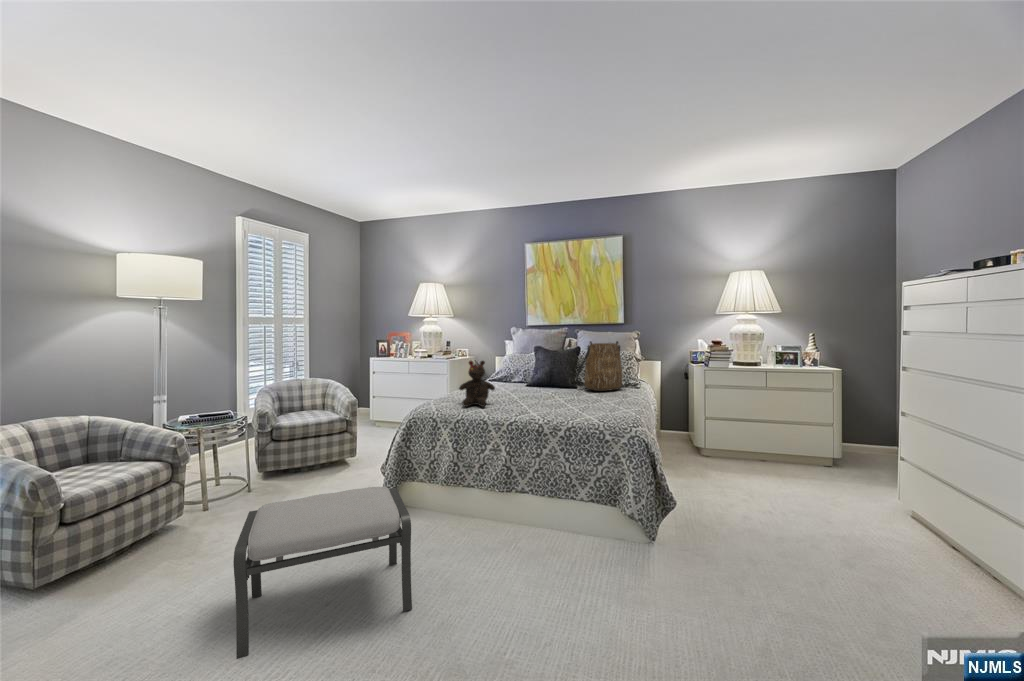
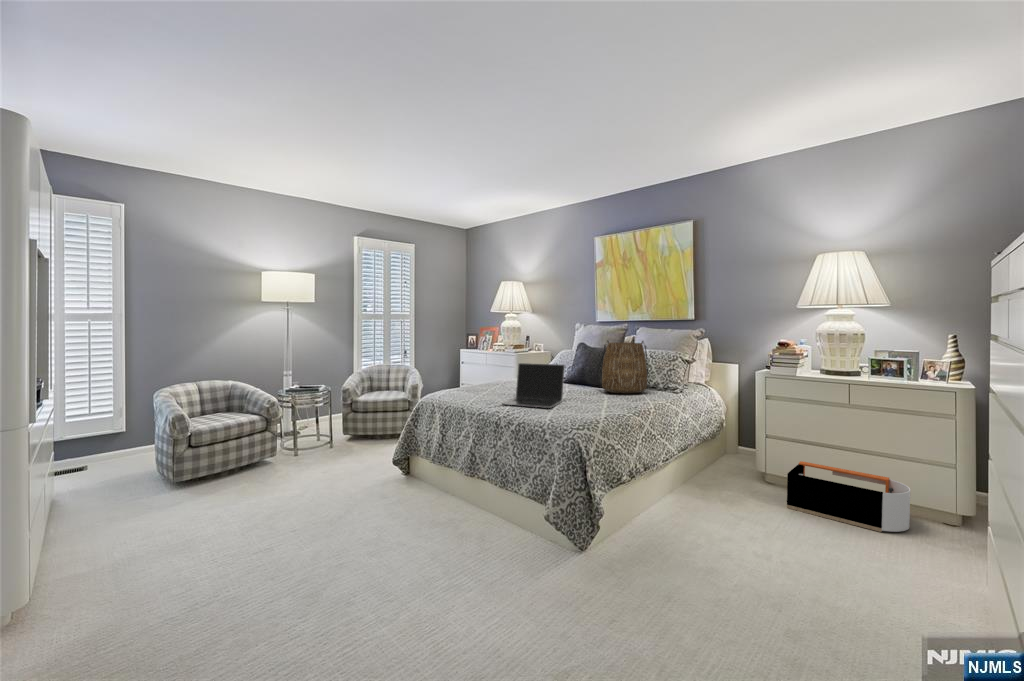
teddy bear: present [459,361,495,407] -> none [459,355,492,398]
laptop: none [521,366,579,410] -> present [502,363,565,408]
storage bin: none [736,435,823,480] -> present [787,461,910,532]
ottoman: present [233,487,412,659] -> none [223,449,364,544]

